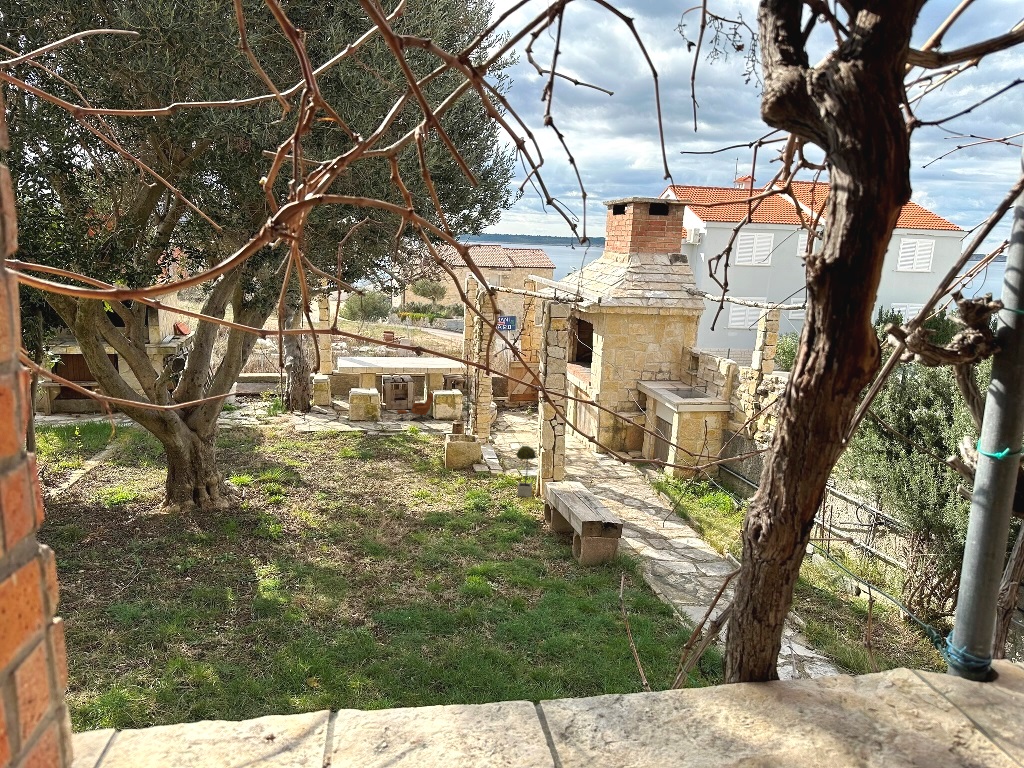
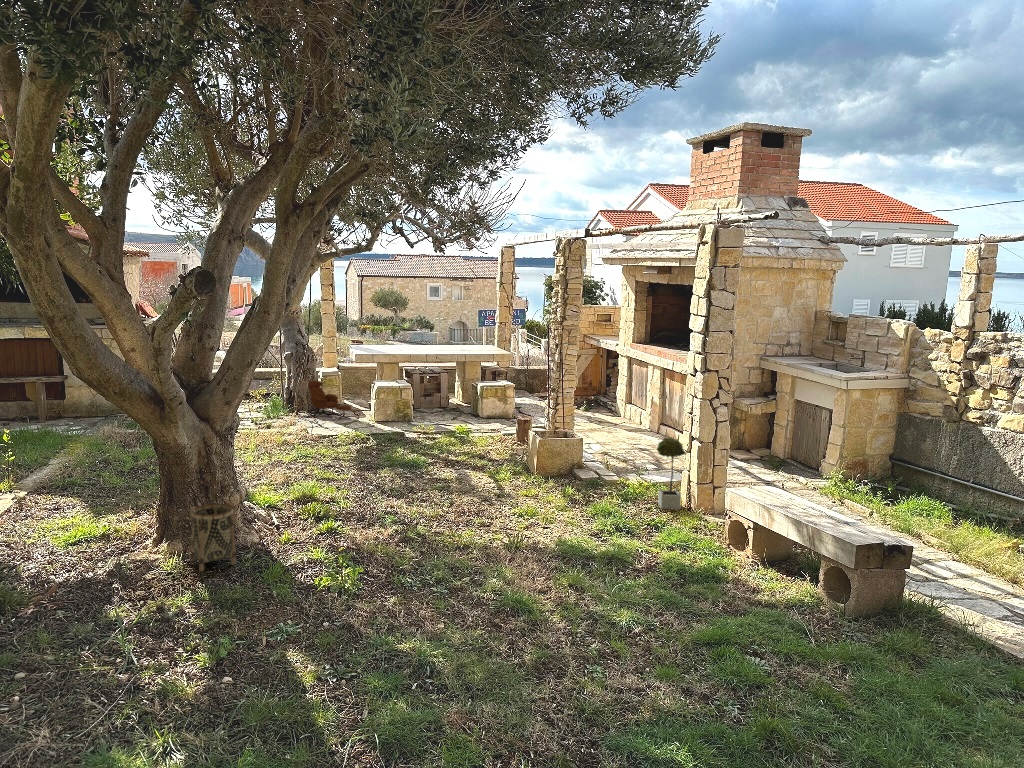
lounge chair: present [397,393,433,420] -> present [308,381,351,419]
basket: none [185,482,213,524] -> present [191,504,236,571]

